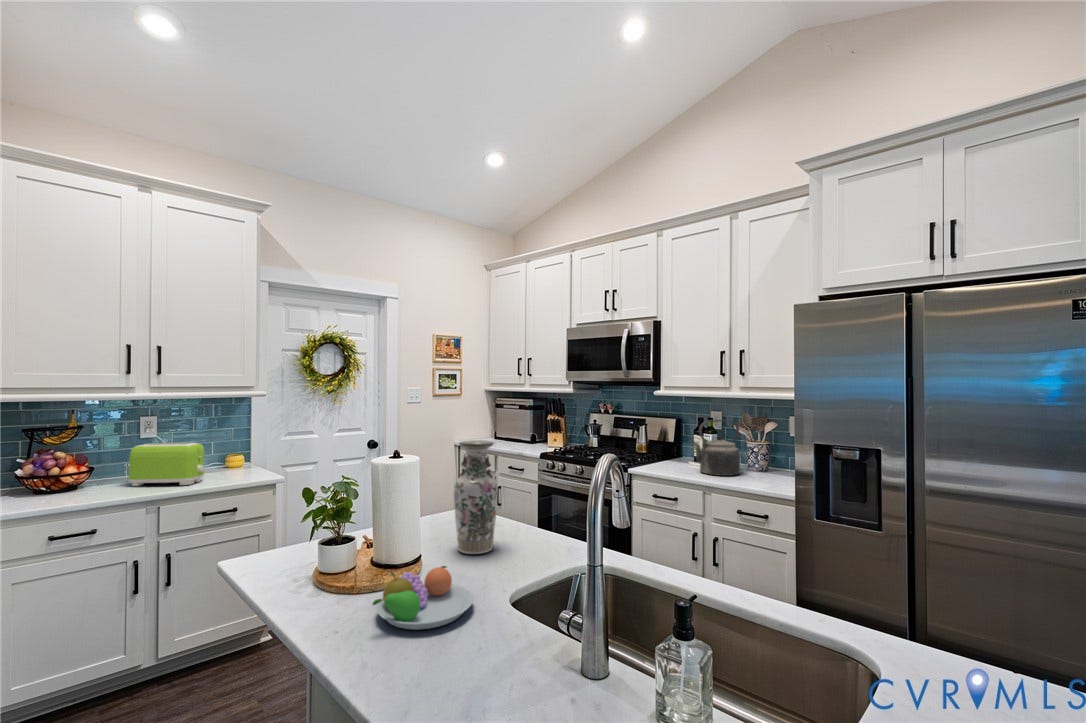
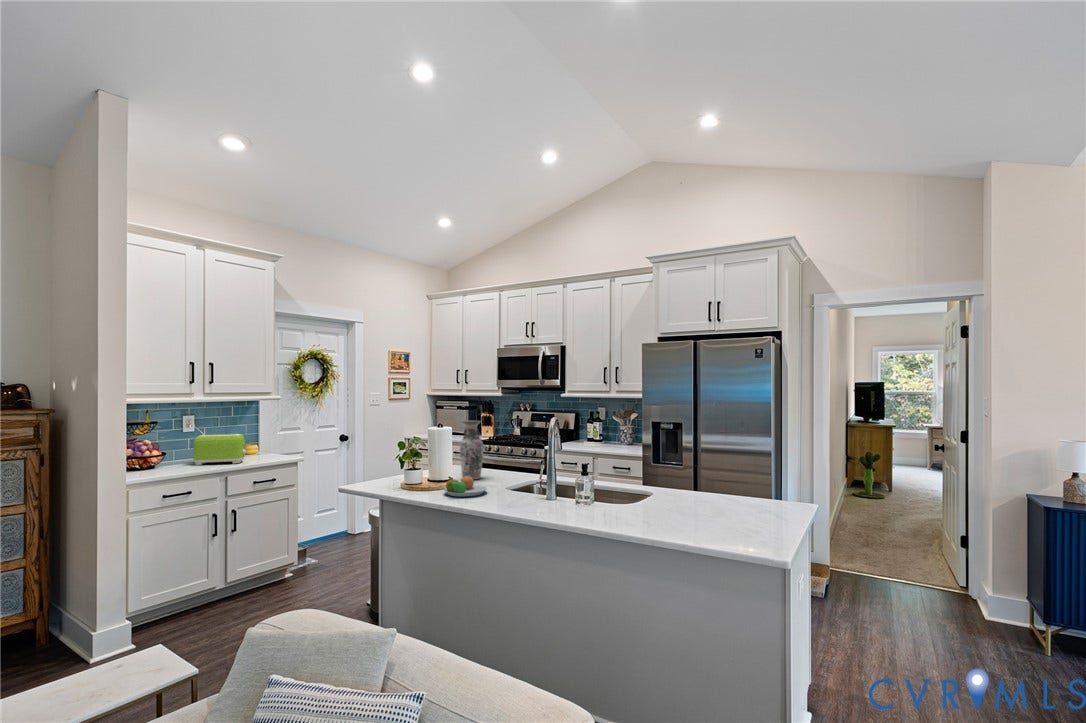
kettle: present [693,420,740,476] -> none [586,412,616,448]

